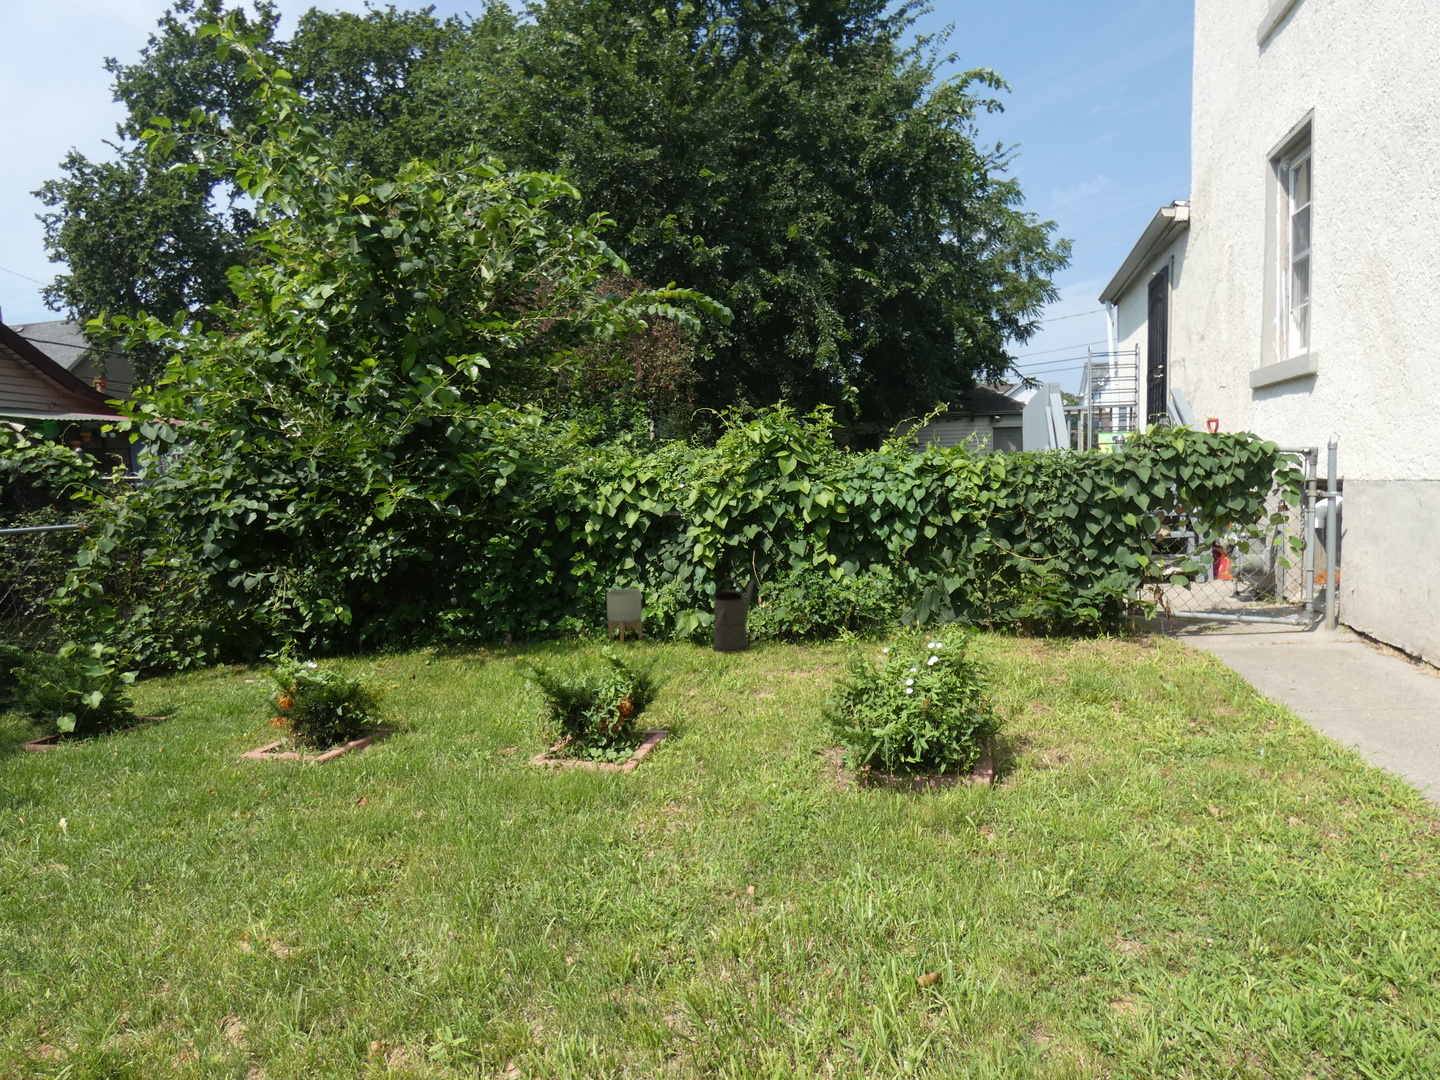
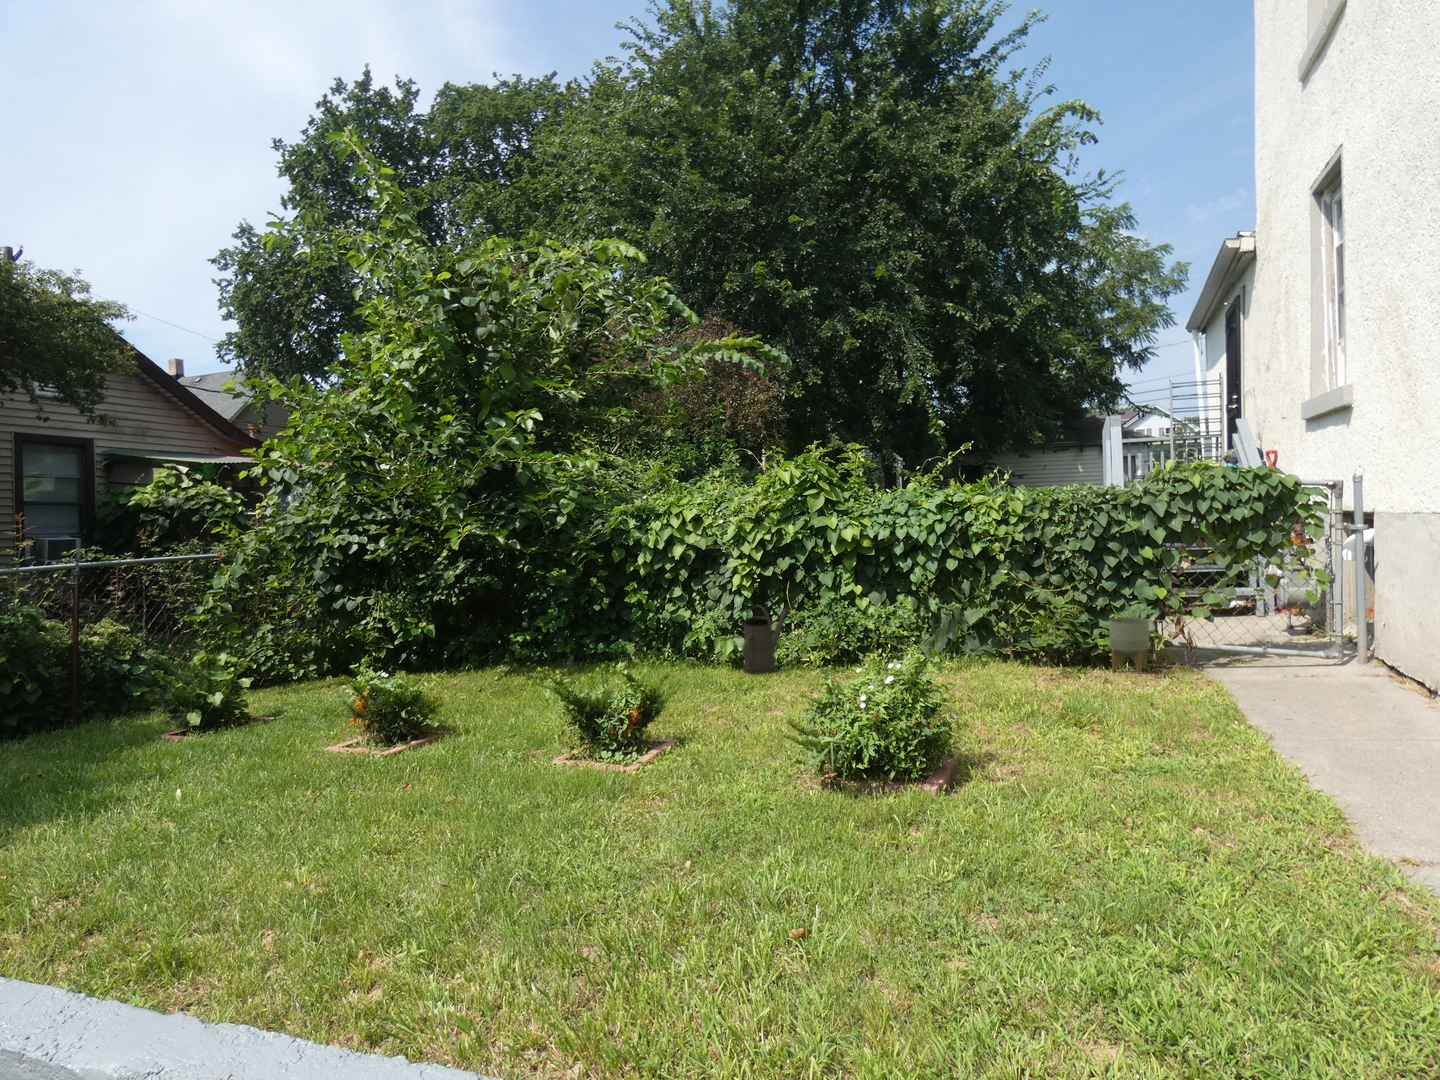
planter: present [607,589,643,642] -> present [1109,617,1149,674]

